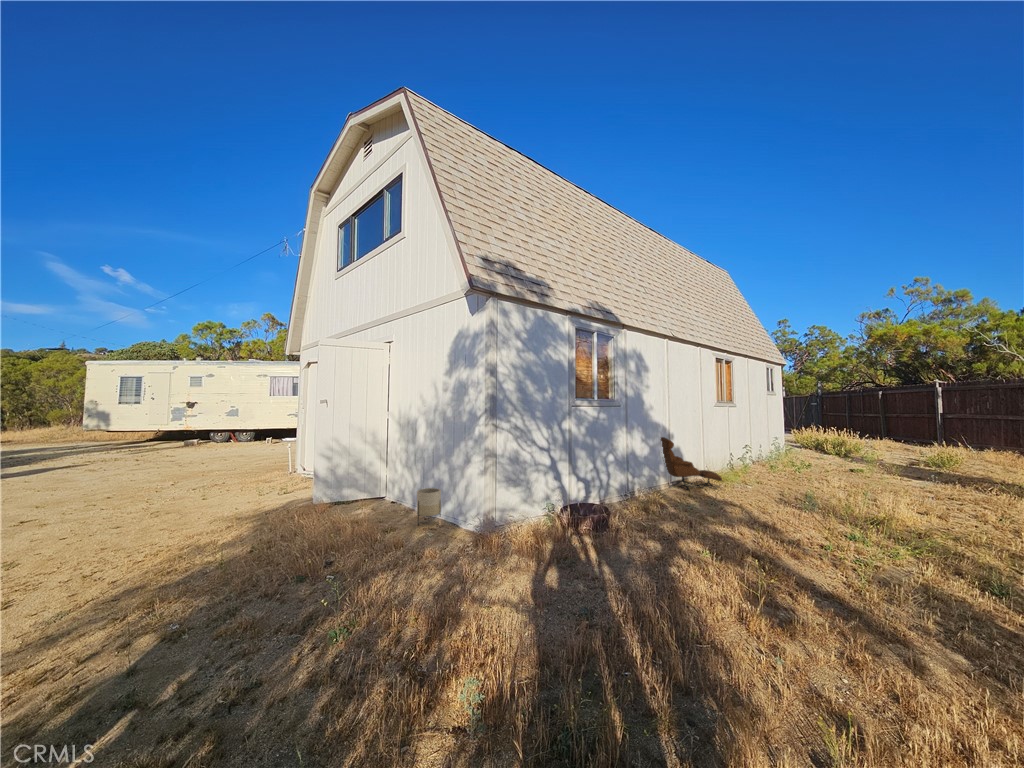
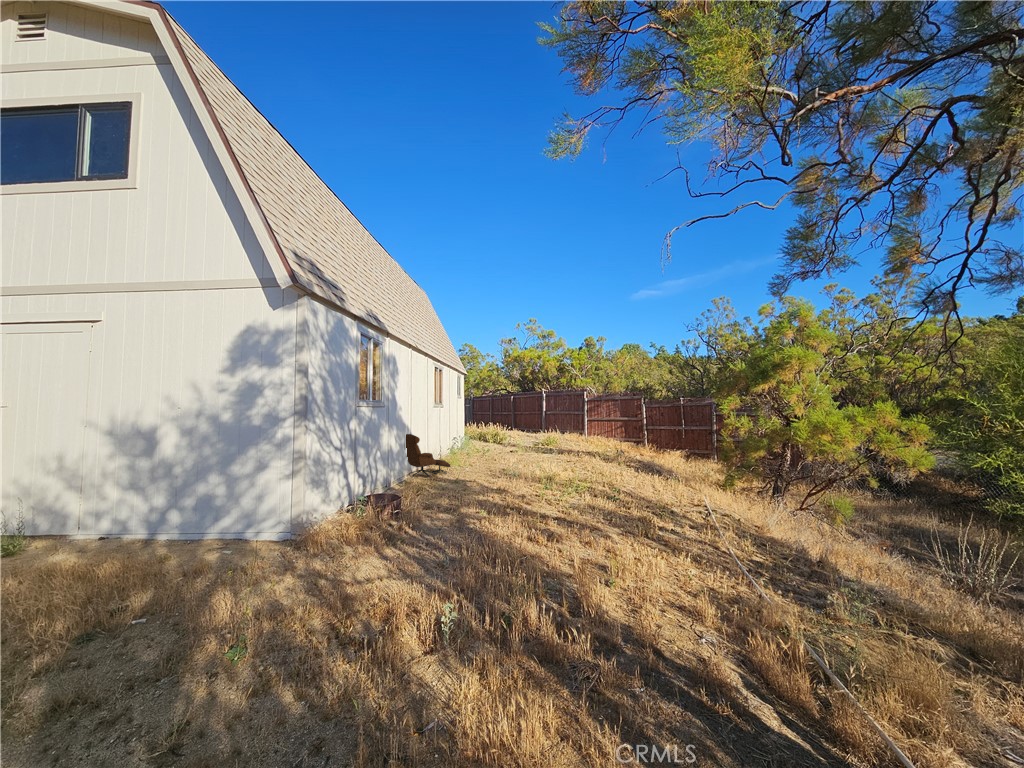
planter: present [417,488,441,517] -> none [177,504,215,552]

